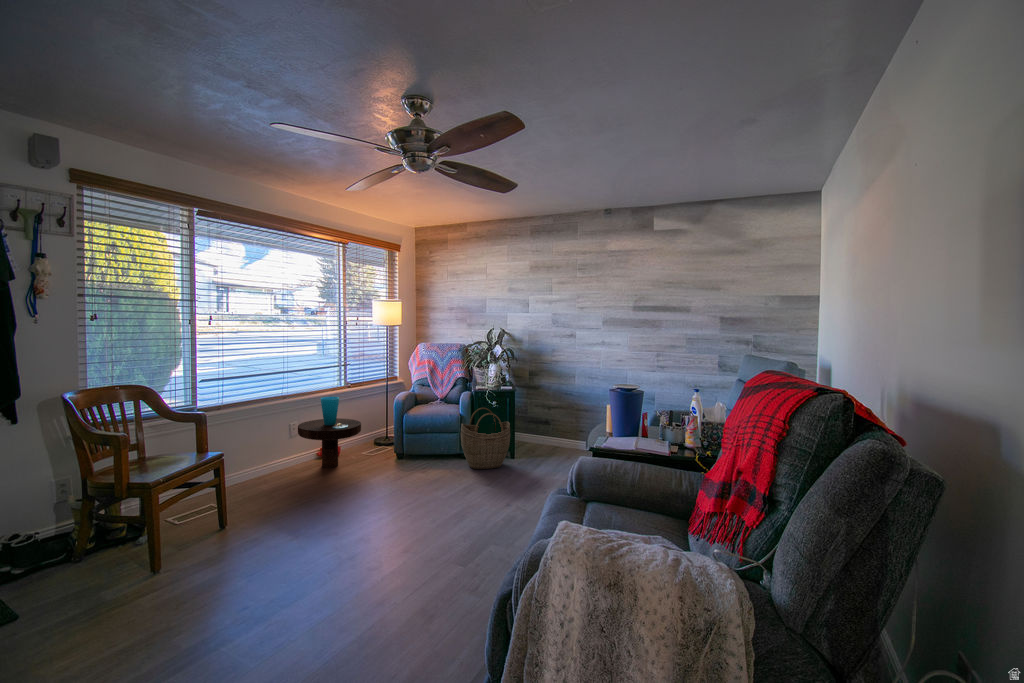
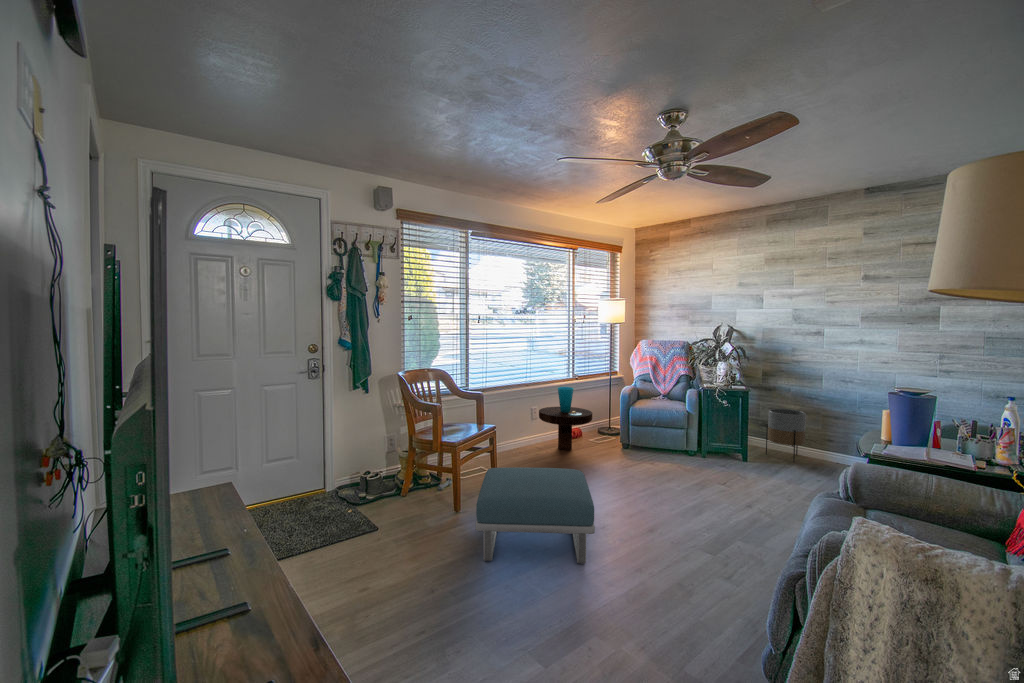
planter: none [532,406,564,456] -> present [766,409,806,462]
woven basket: present [461,408,510,469] -> none [689,406,744,468]
footstool: none [158,495,329,637] -> present [475,467,595,564]

